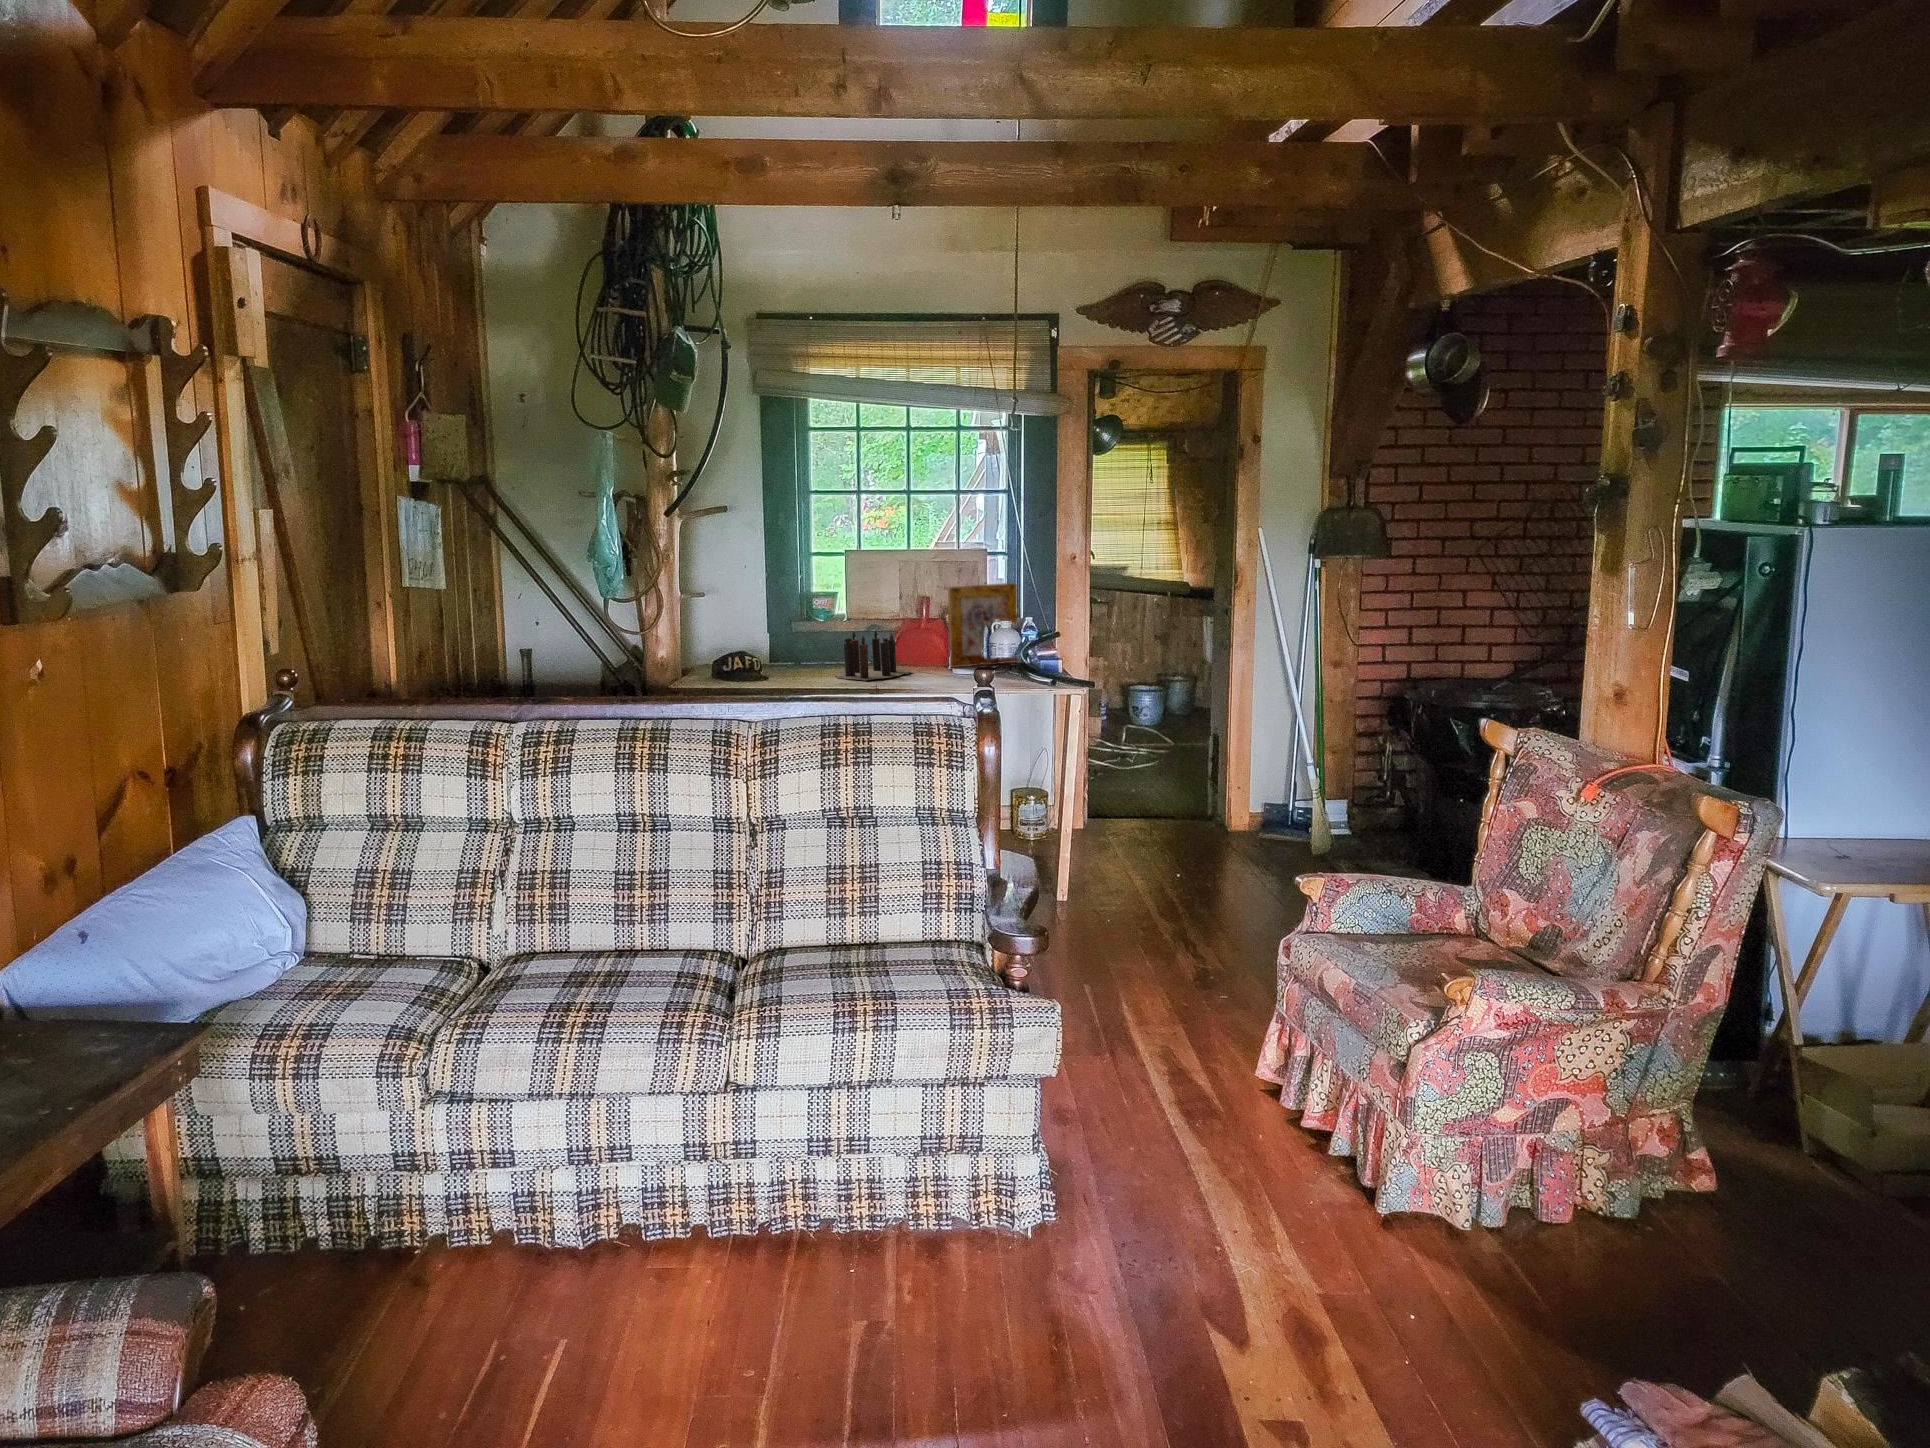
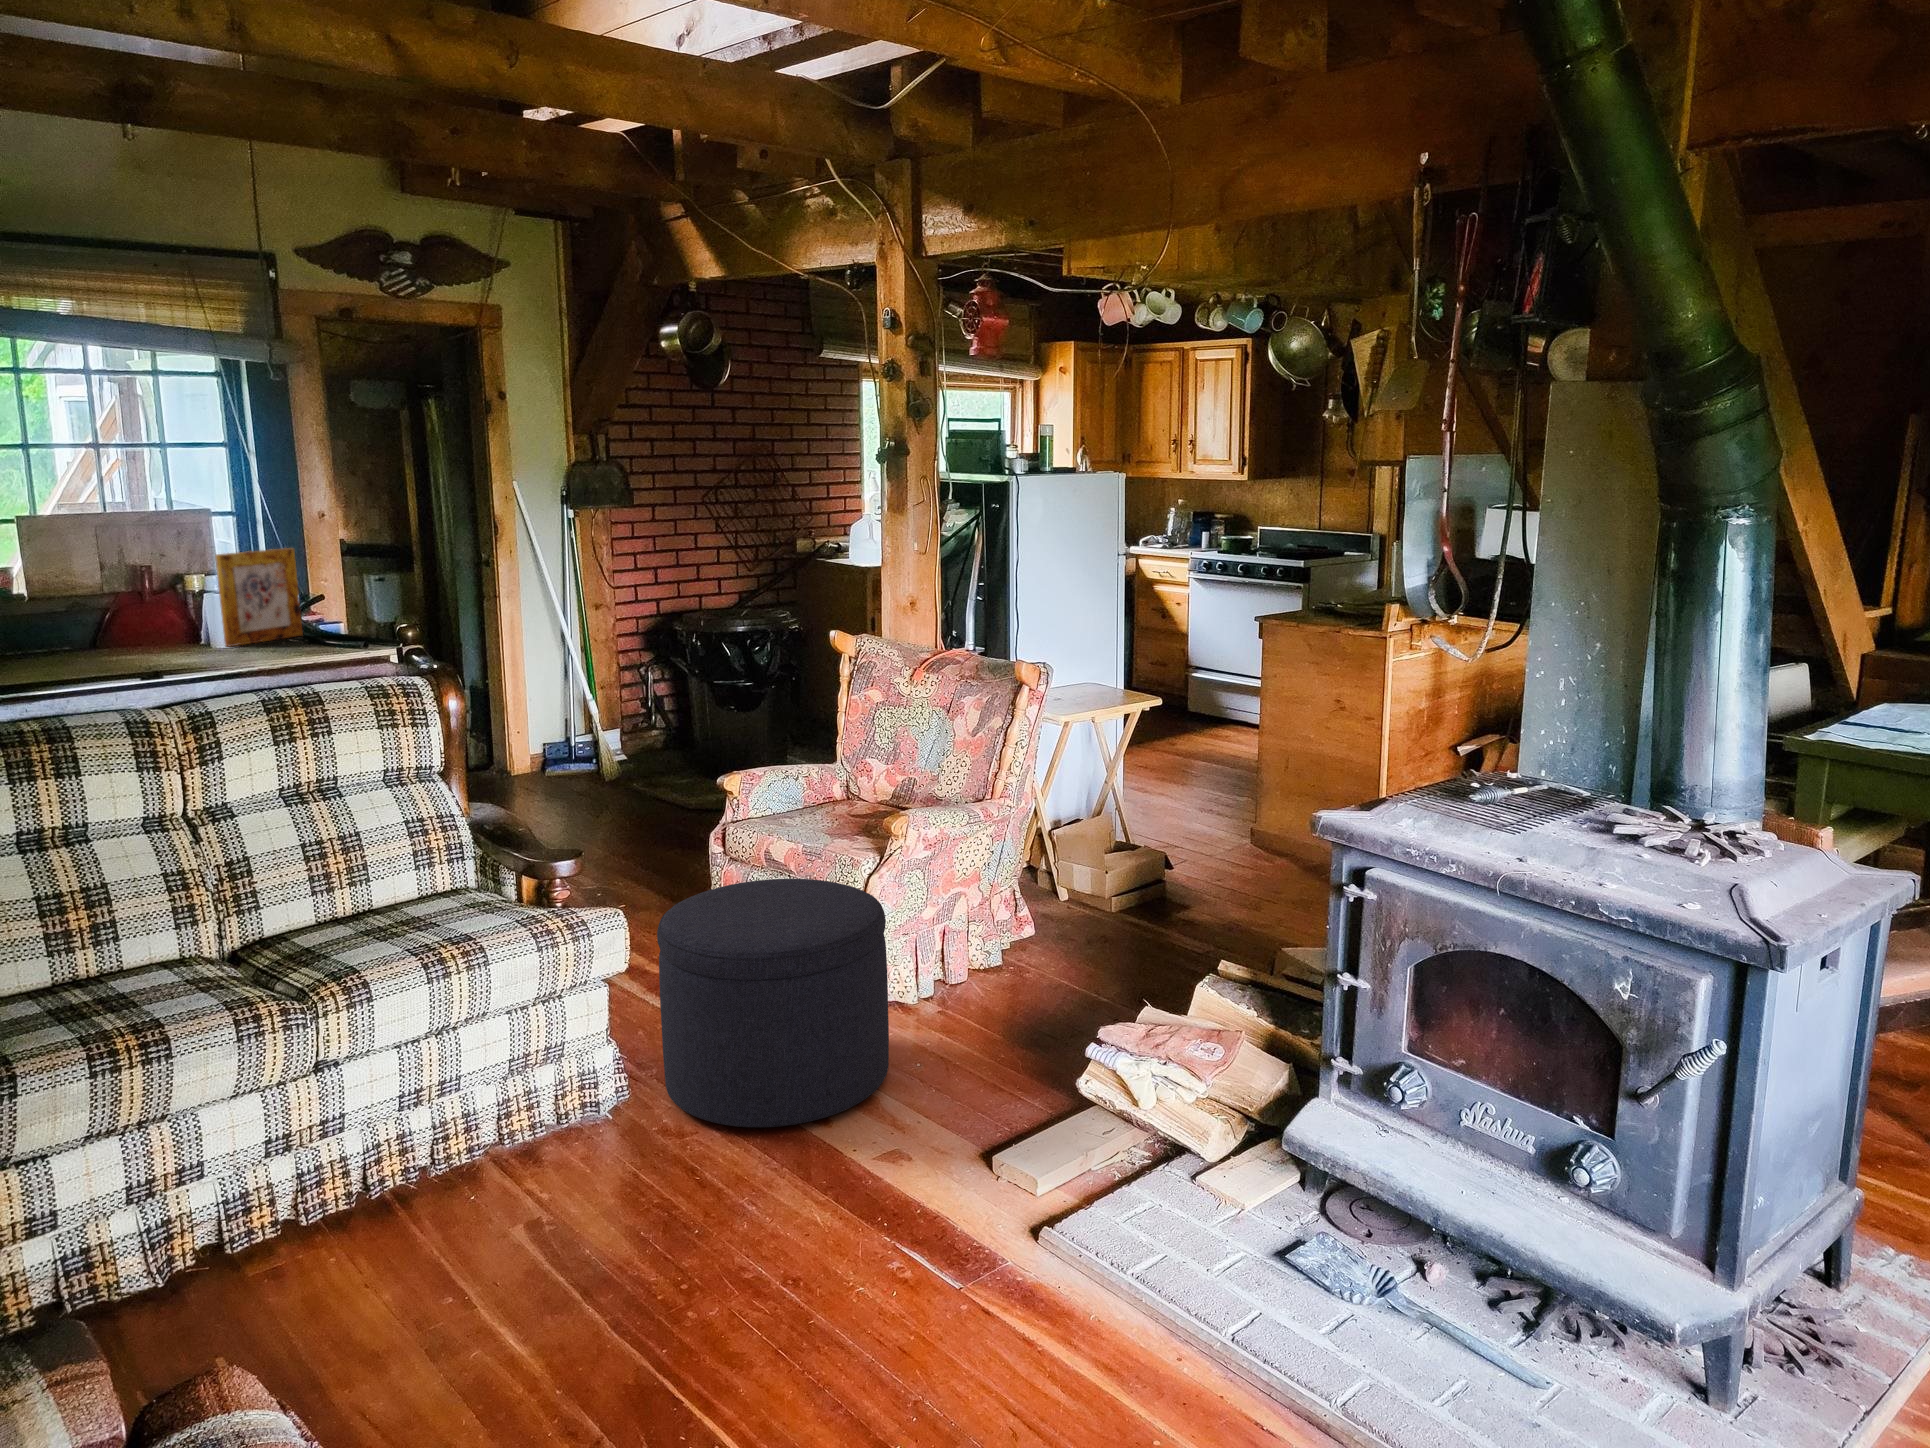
candle: present [836,630,912,680] -> none [65,608,192,669]
ottoman: none [1089,1007,1379,1349] -> present [657,879,889,1127]

